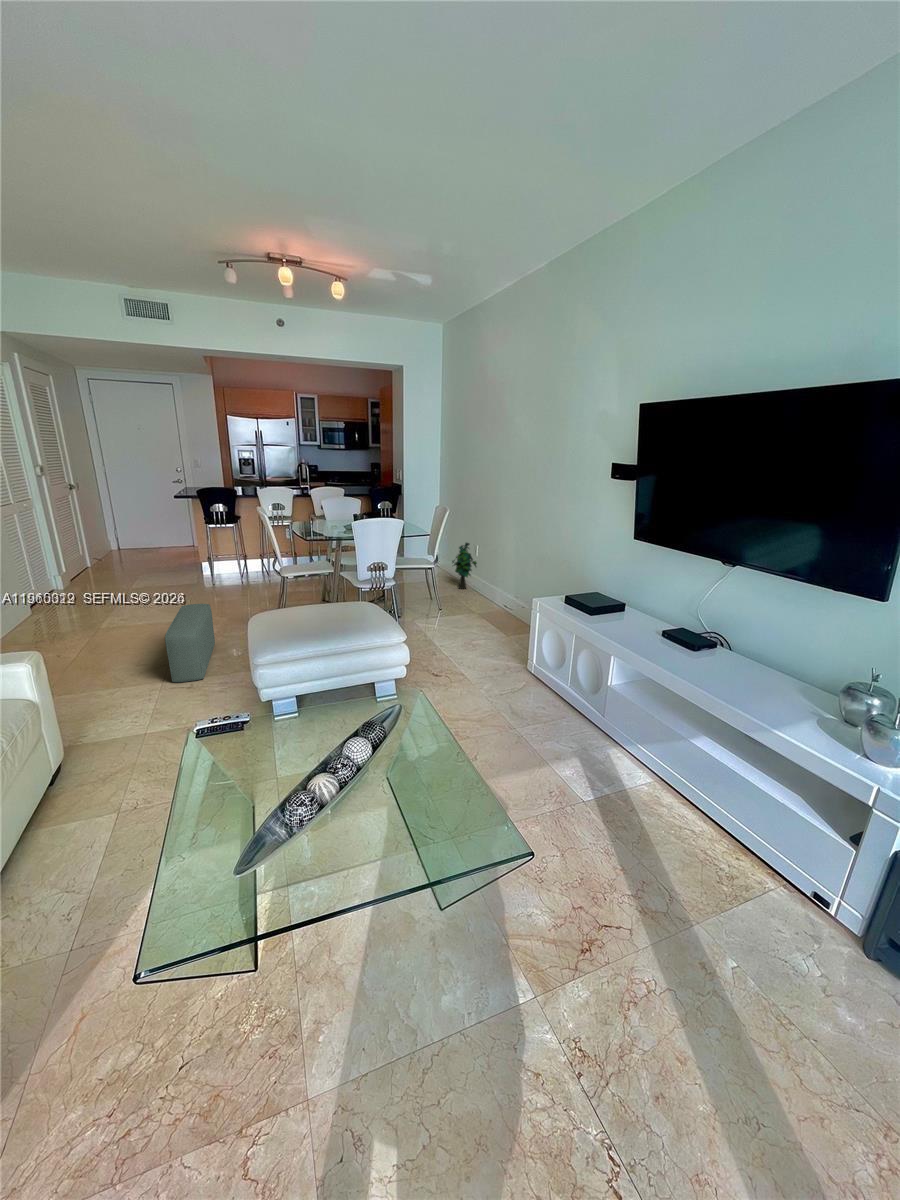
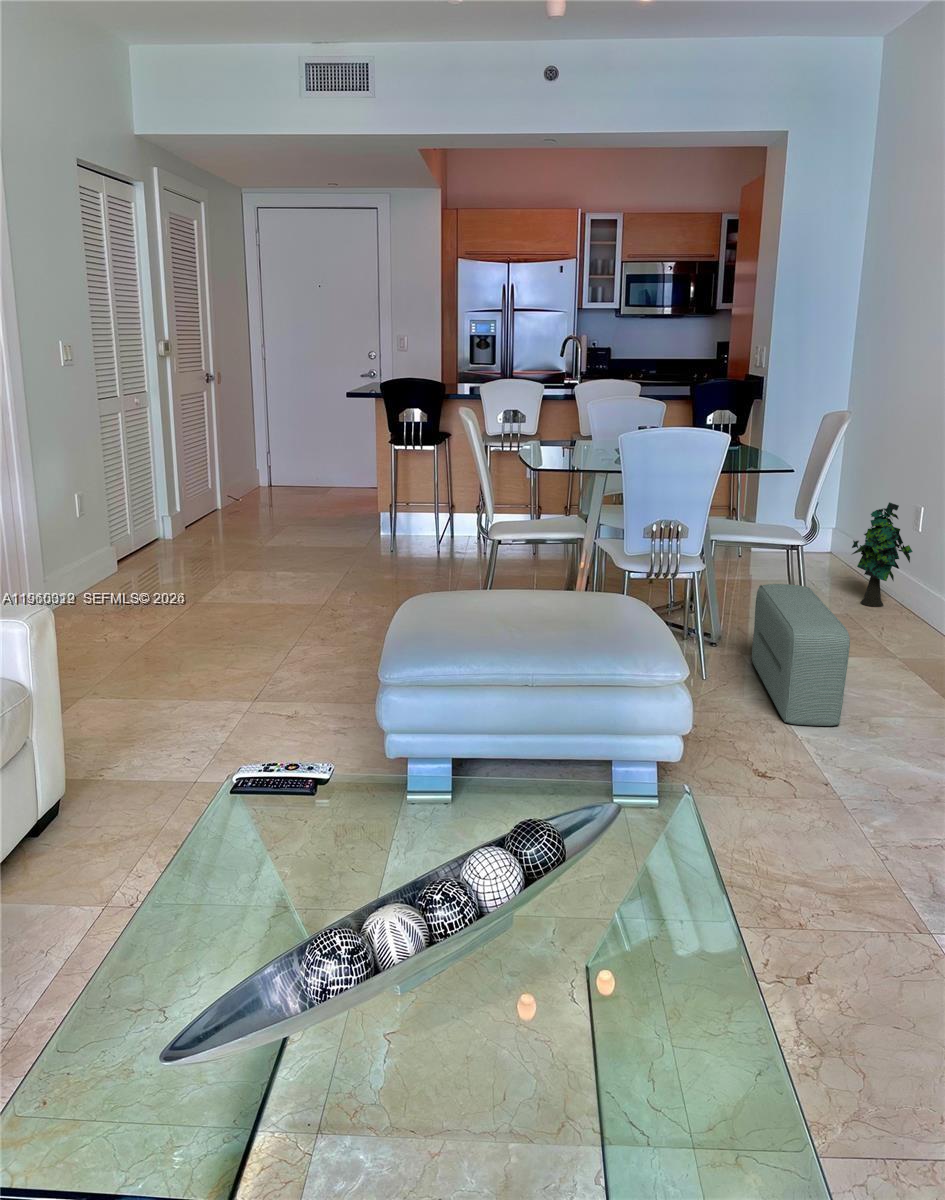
pouf: present [165,604,215,682] -> present [752,584,850,726]

